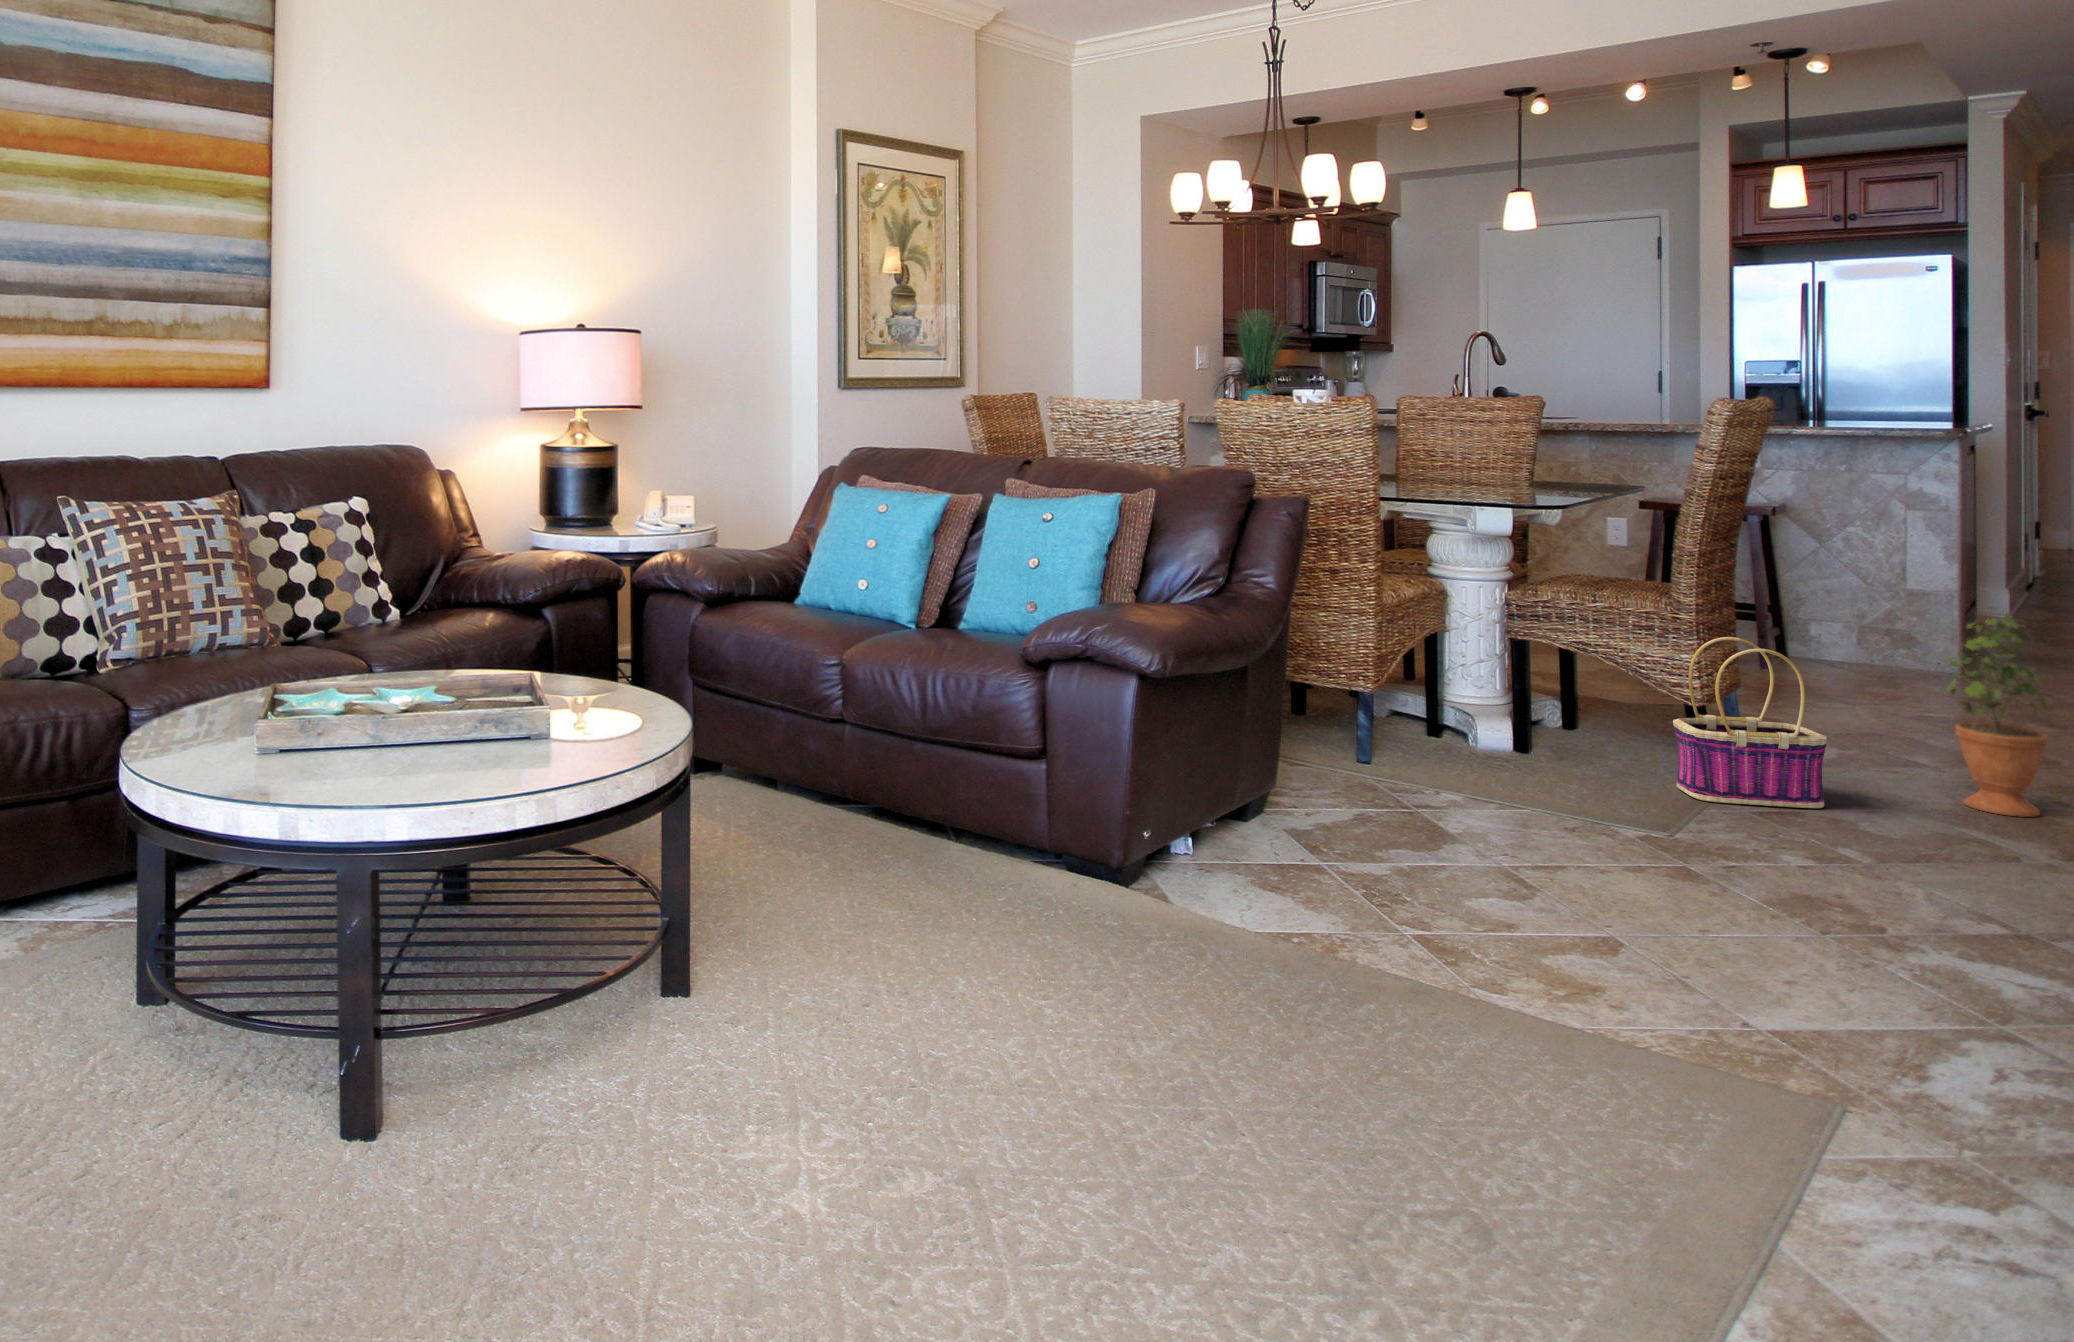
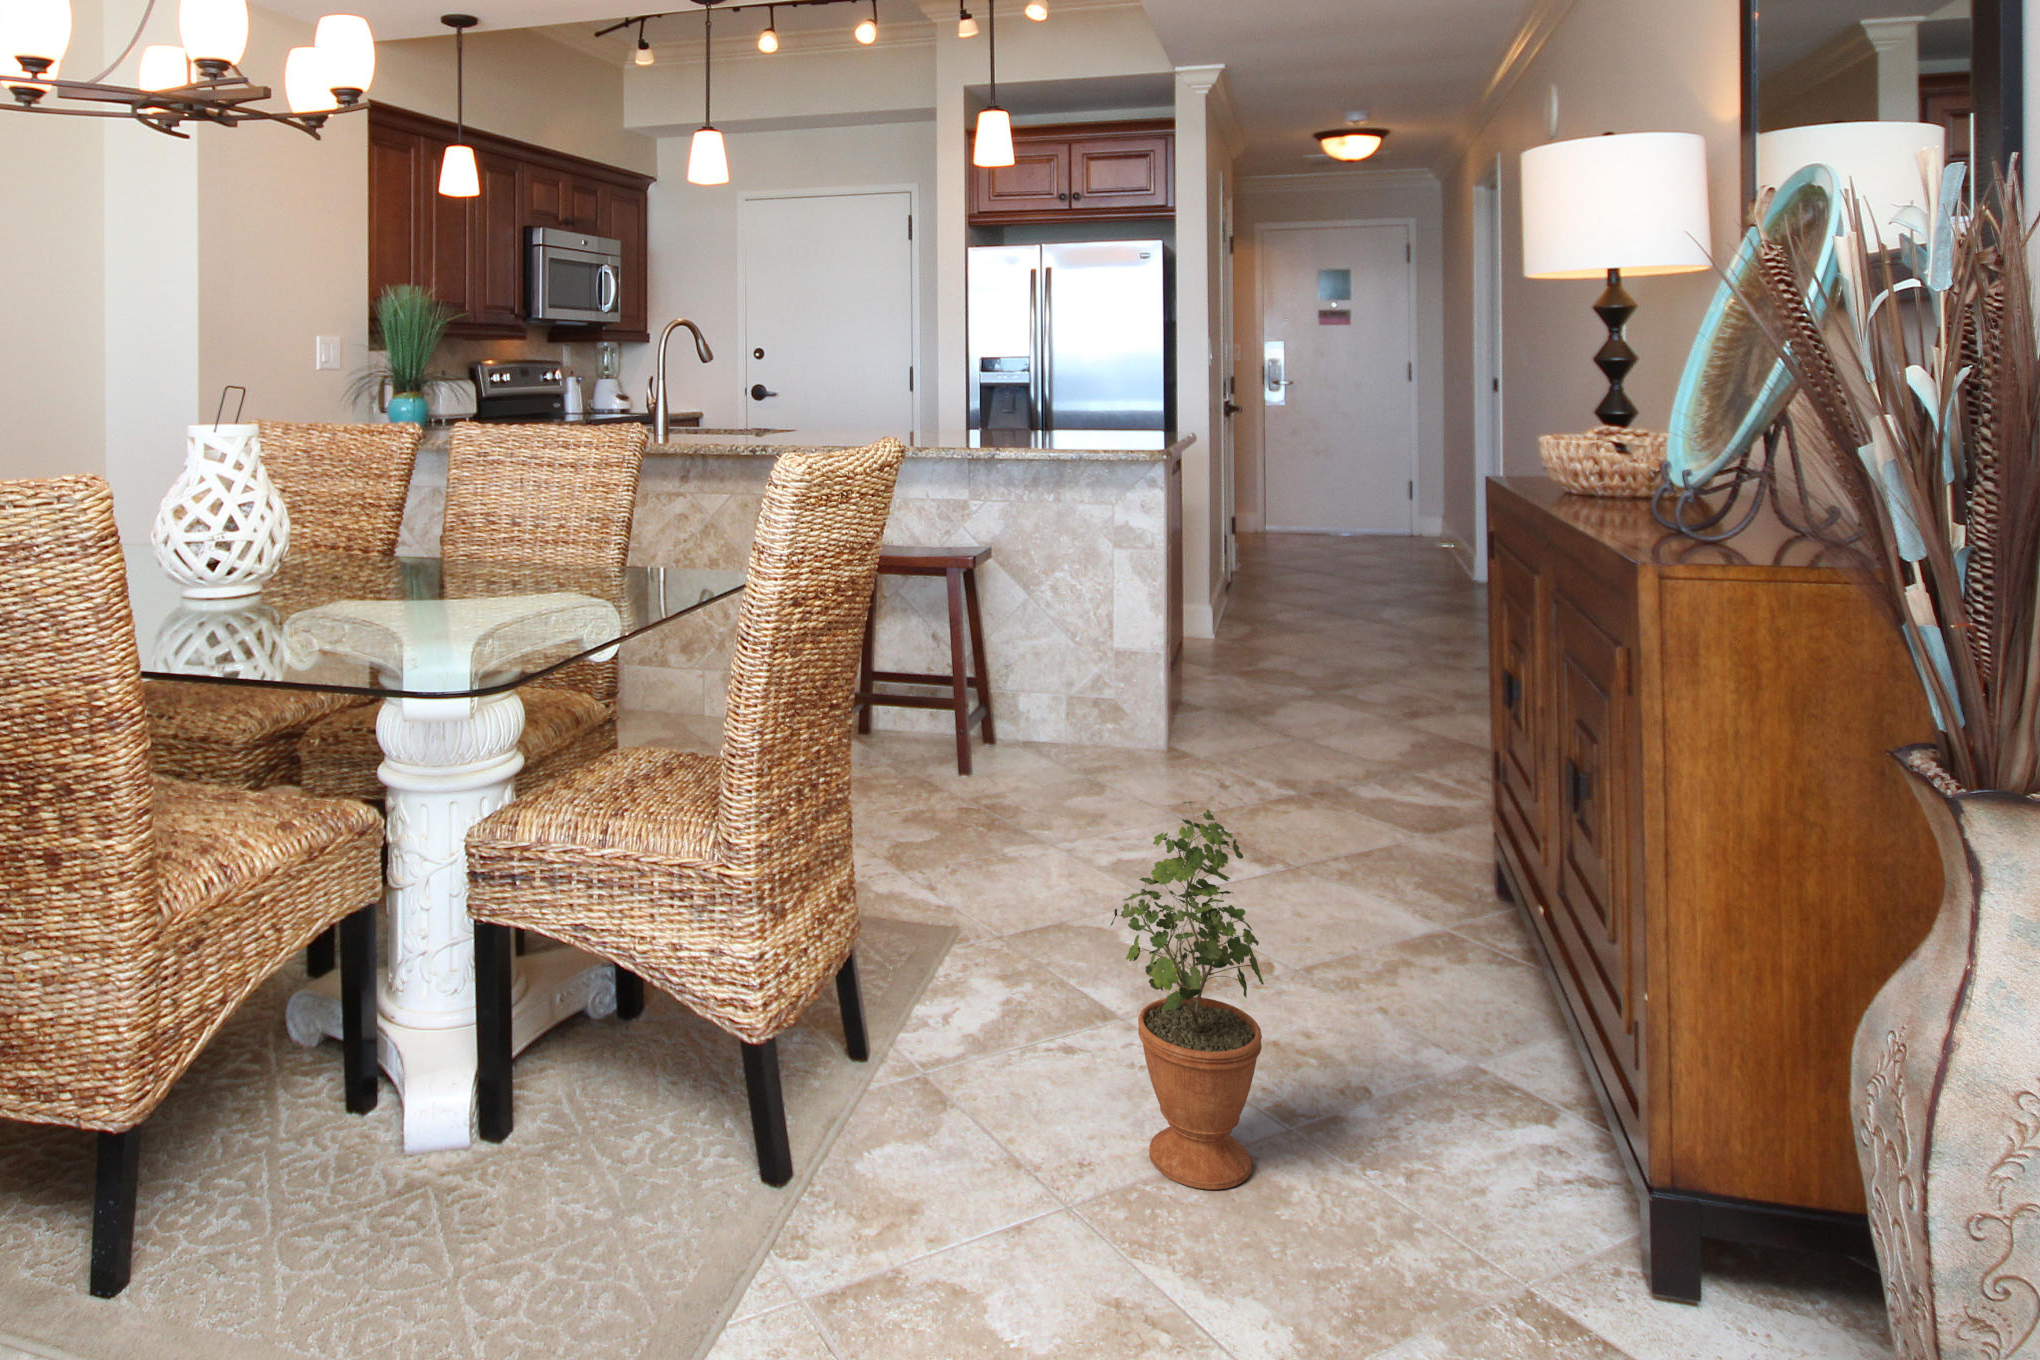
basket: present [1673,637,1827,808] -> none [700,912,943,1292]

